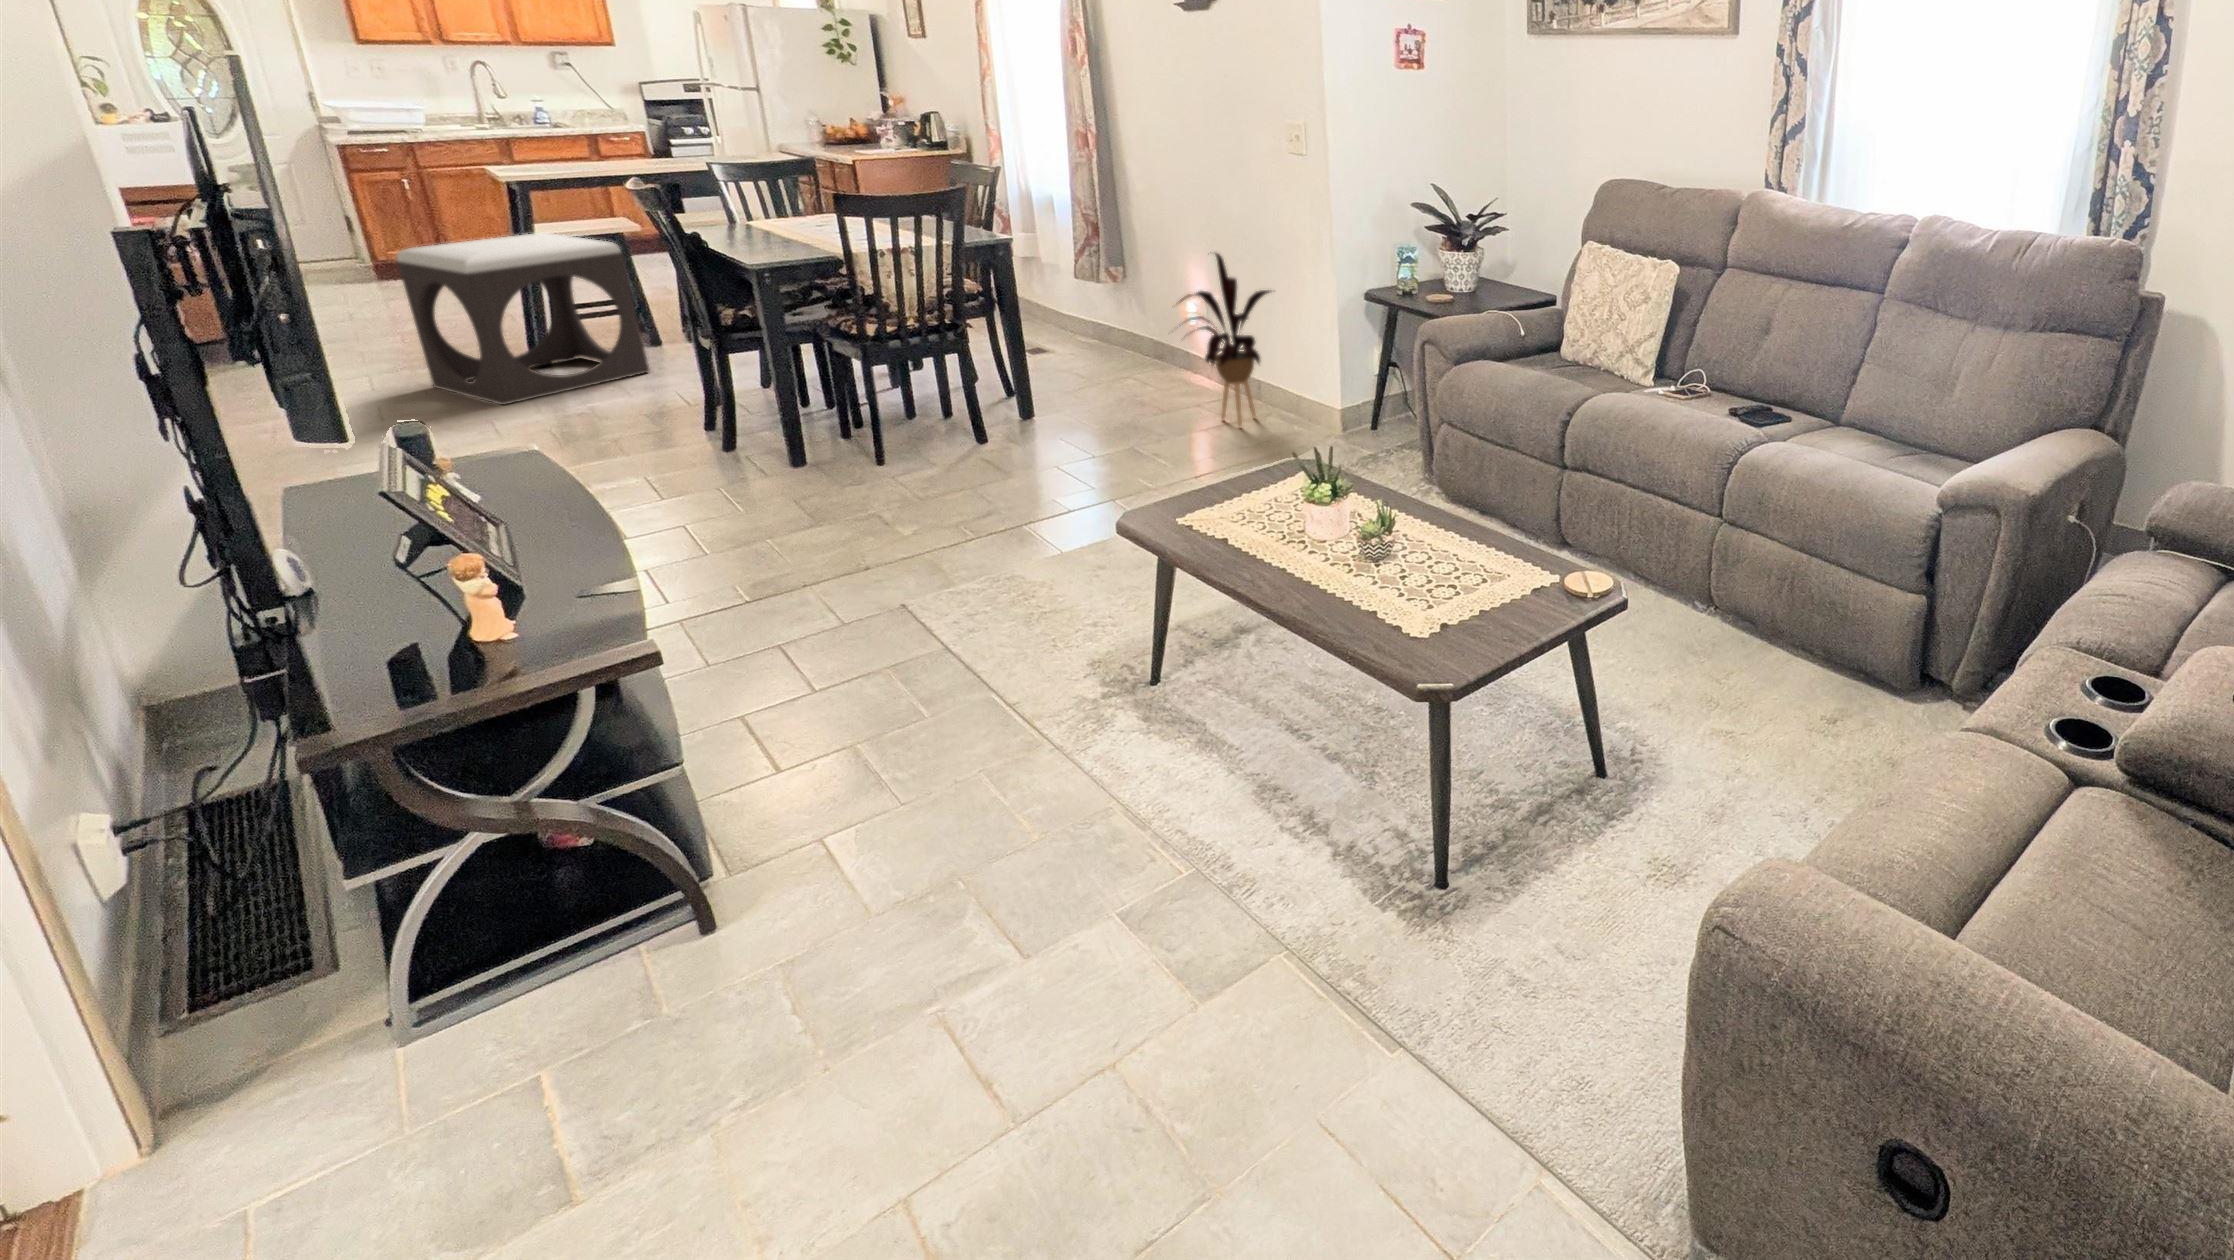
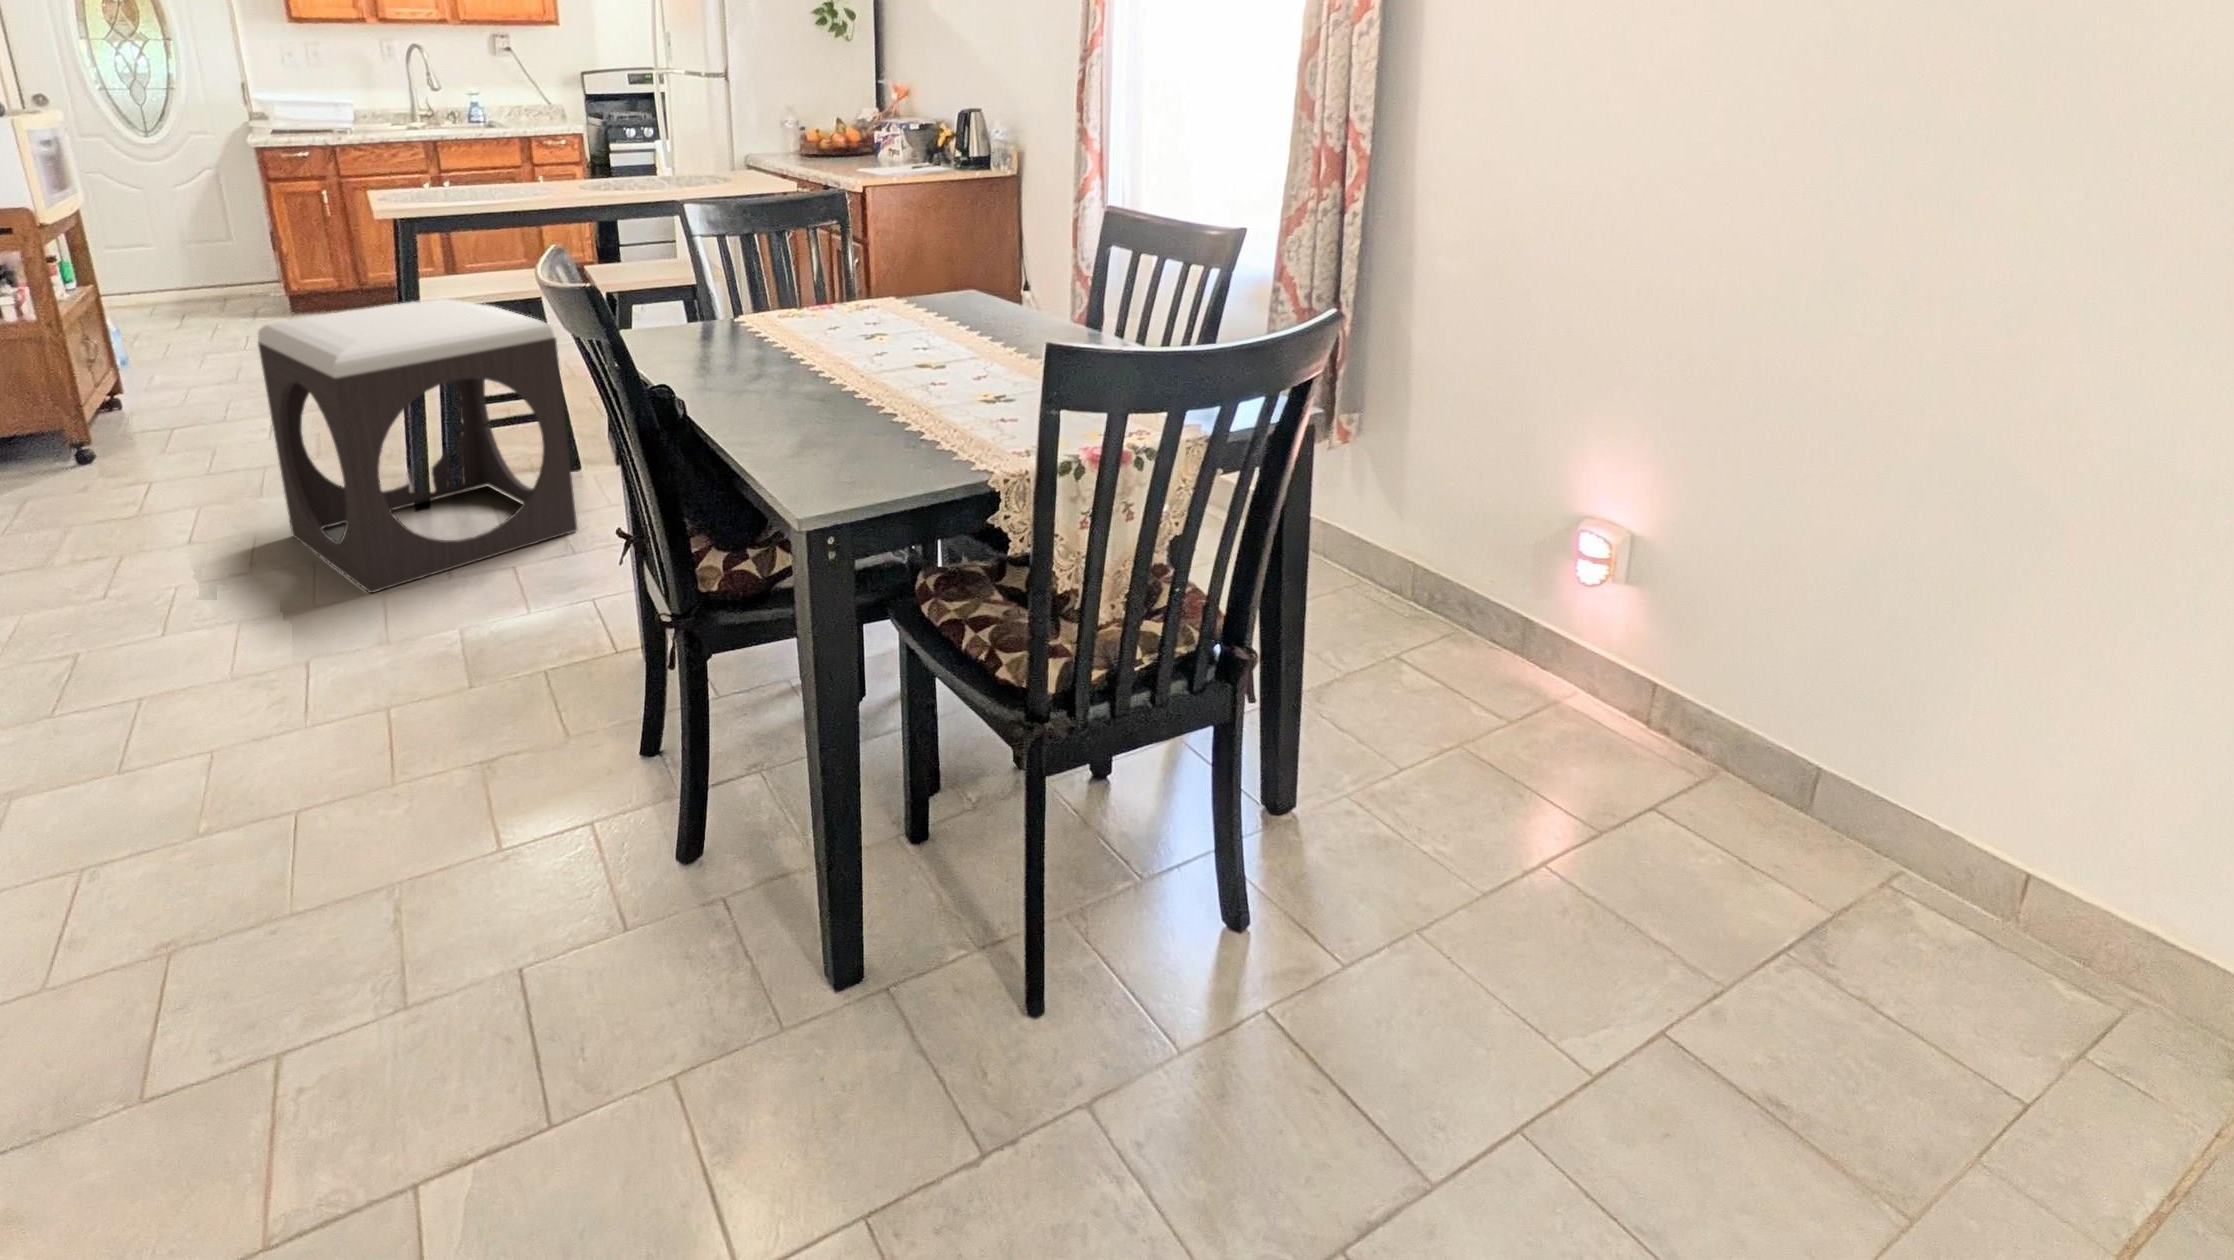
house plant: present [1179,252,1271,427] -> none [1631,457,1896,871]

